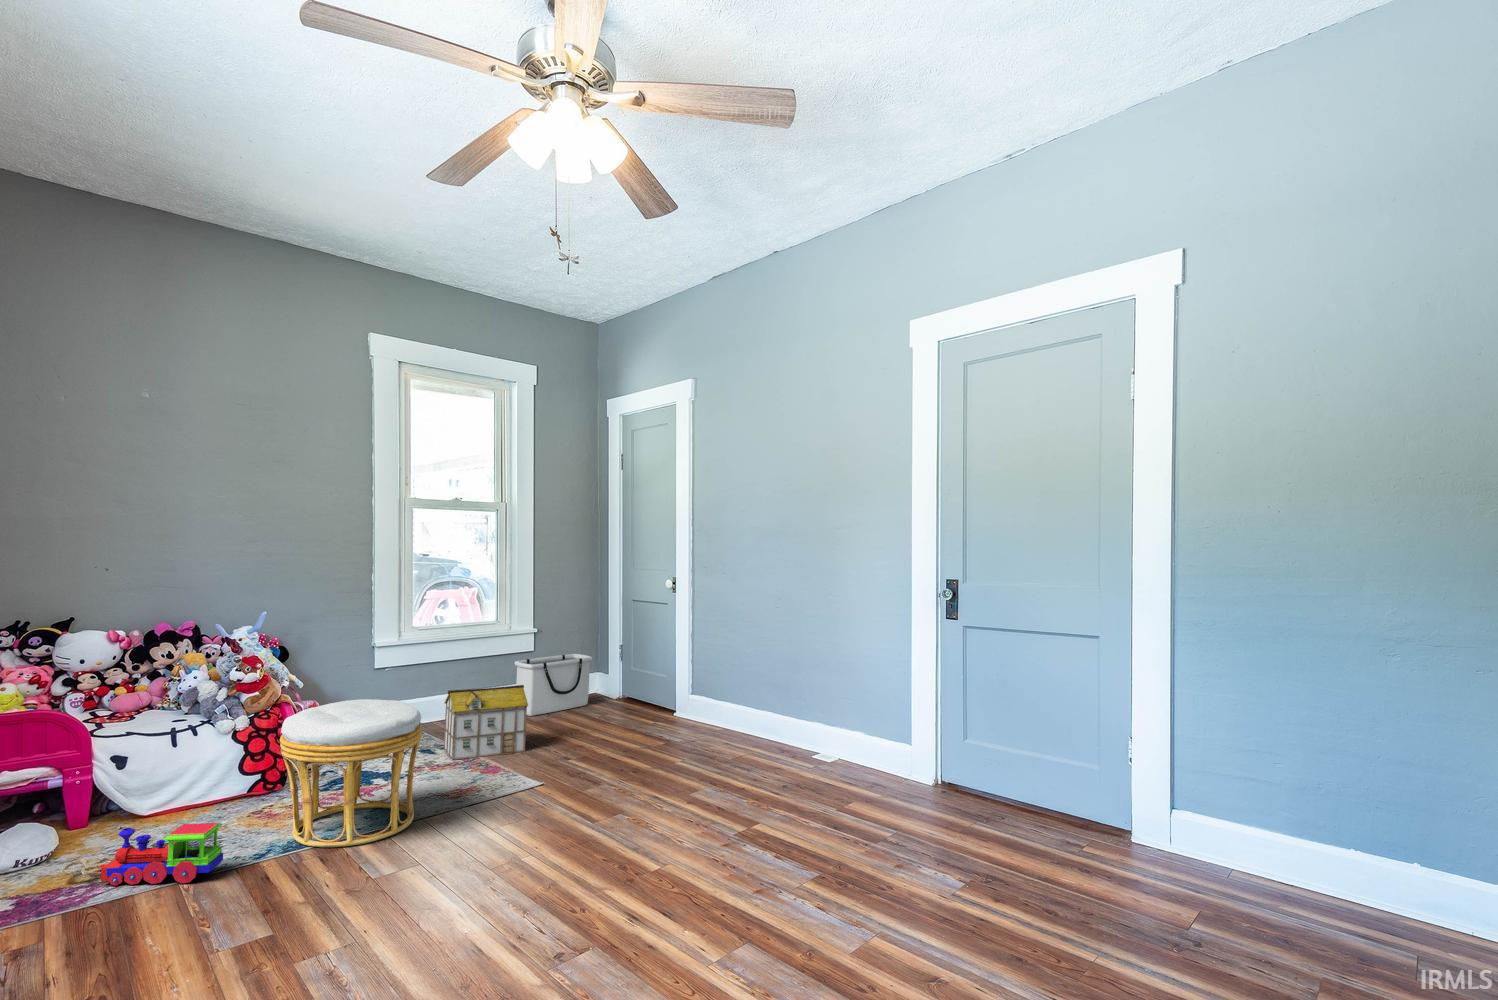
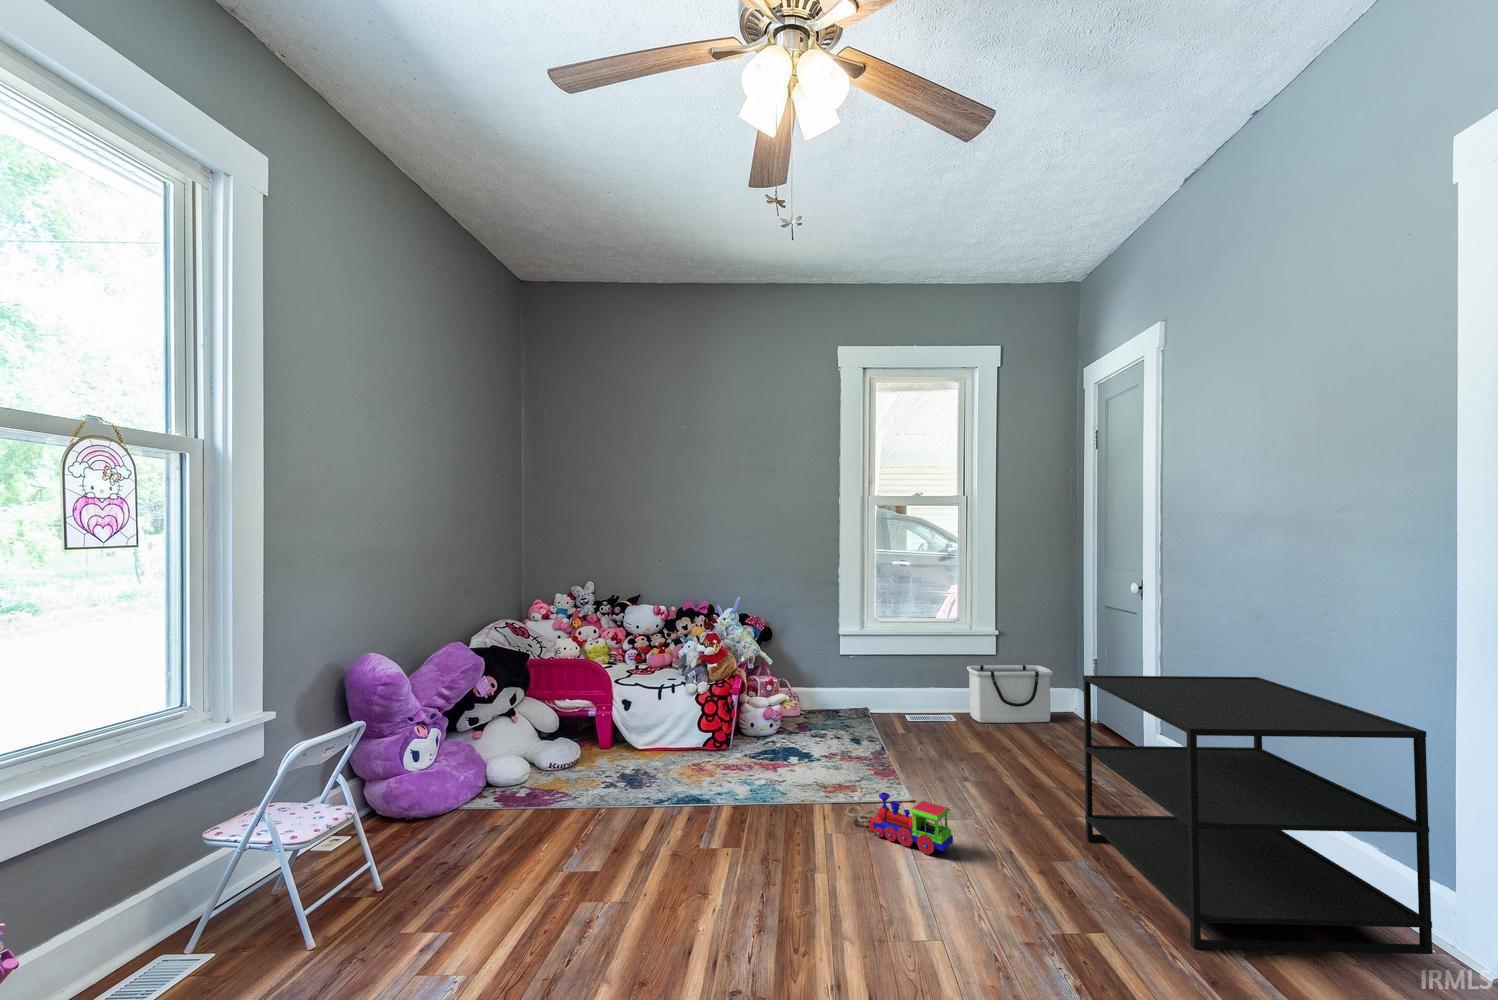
side table: none [697,631,898,813] -> present [1083,675,1432,954]
toy house: present [444,685,528,760] -> none [866,687,937,758]
ottoman: present [280,699,422,848] -> none [684,685,787,808]
toy train: present [61,823,223,886] -> present [846,792,953,854]

